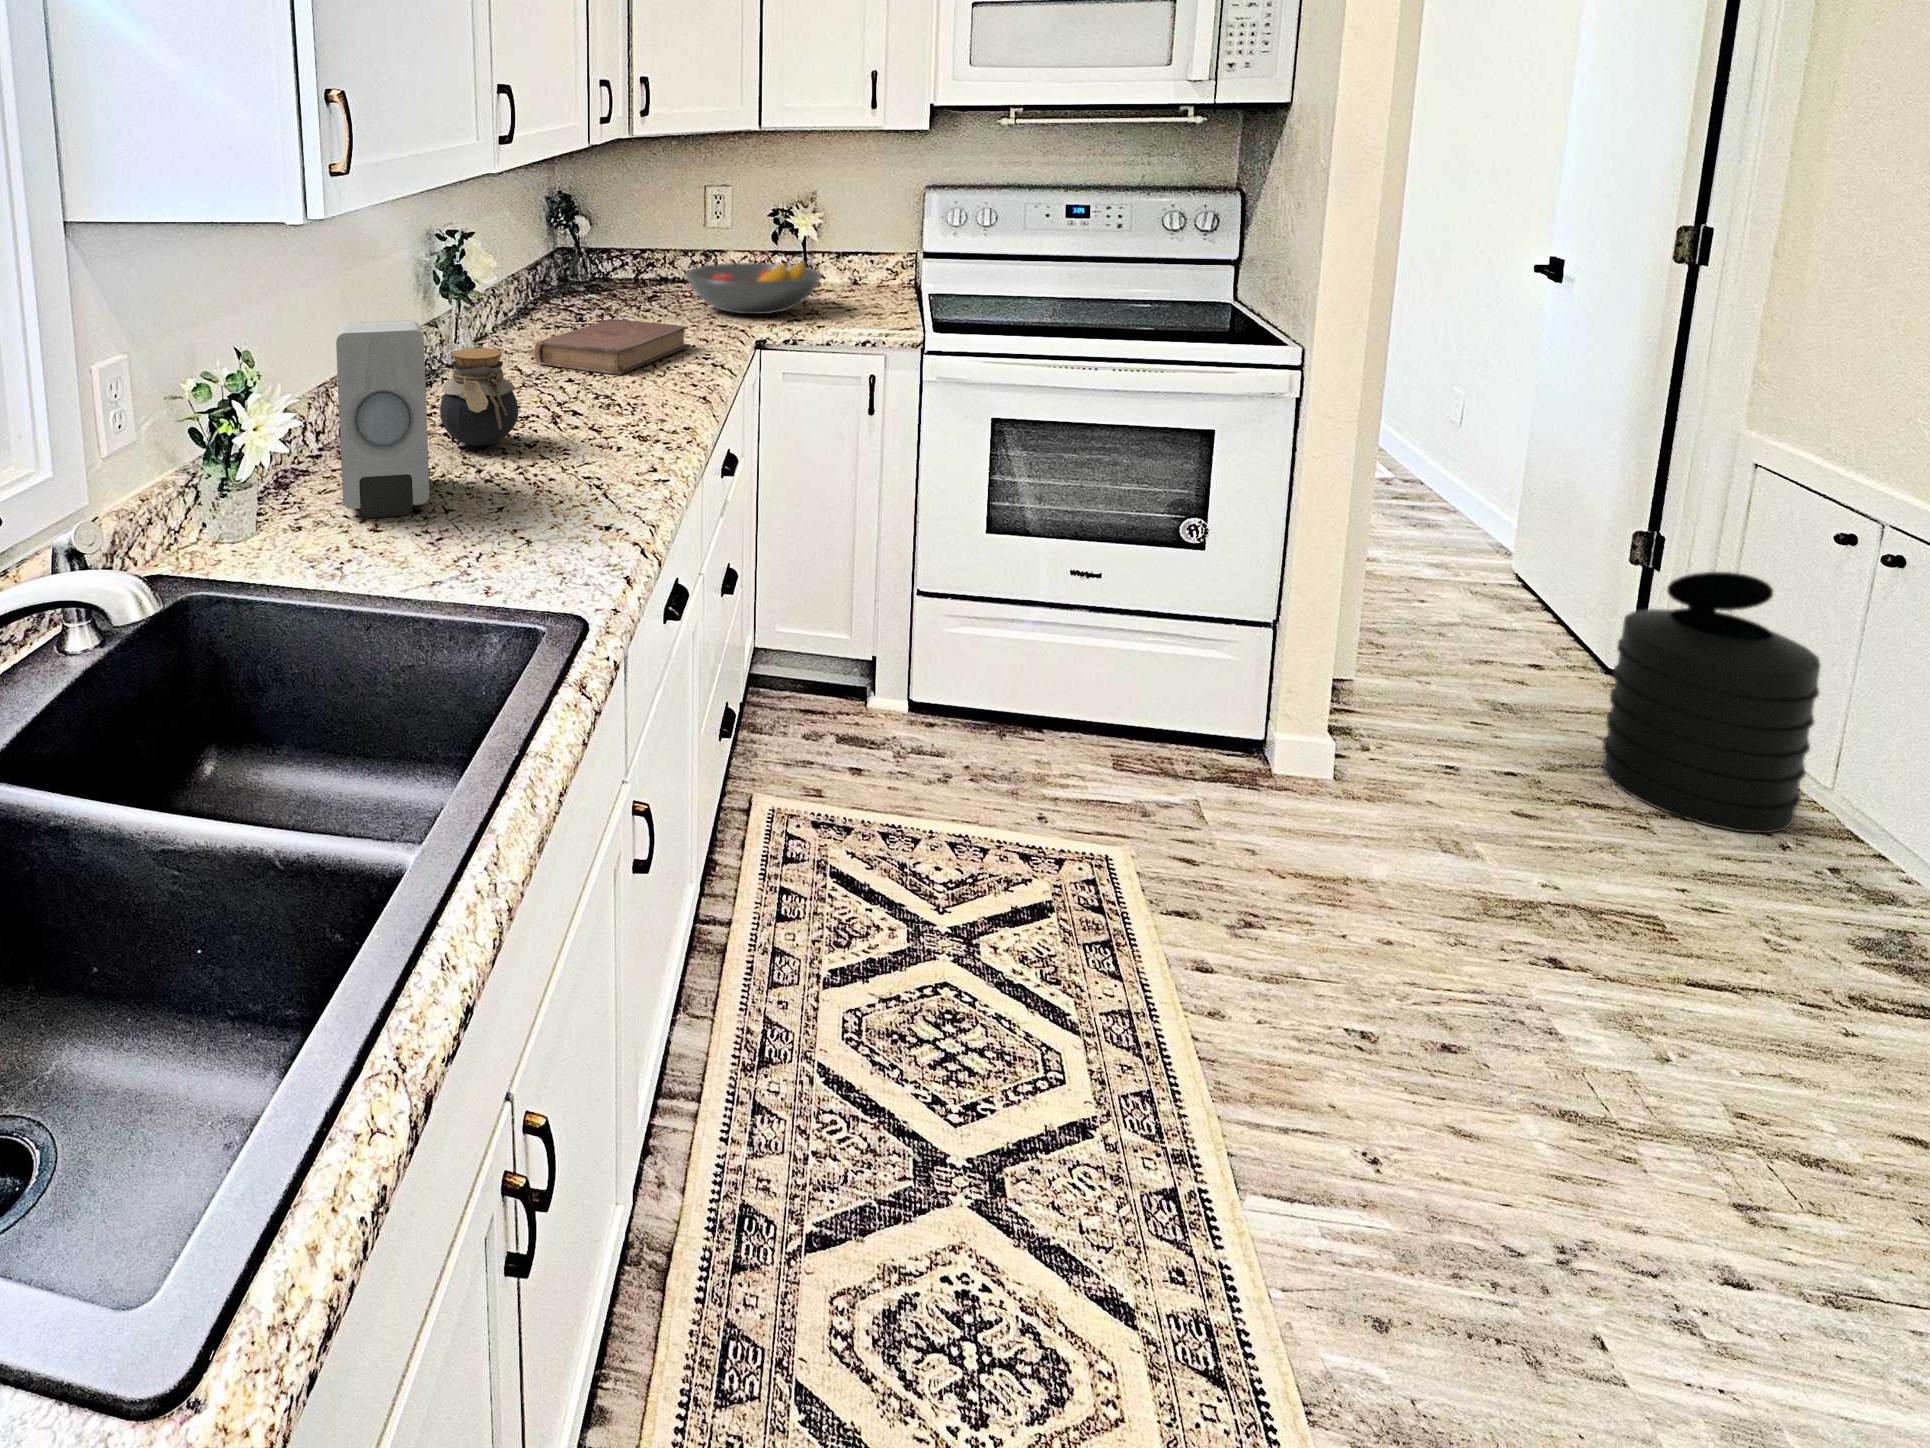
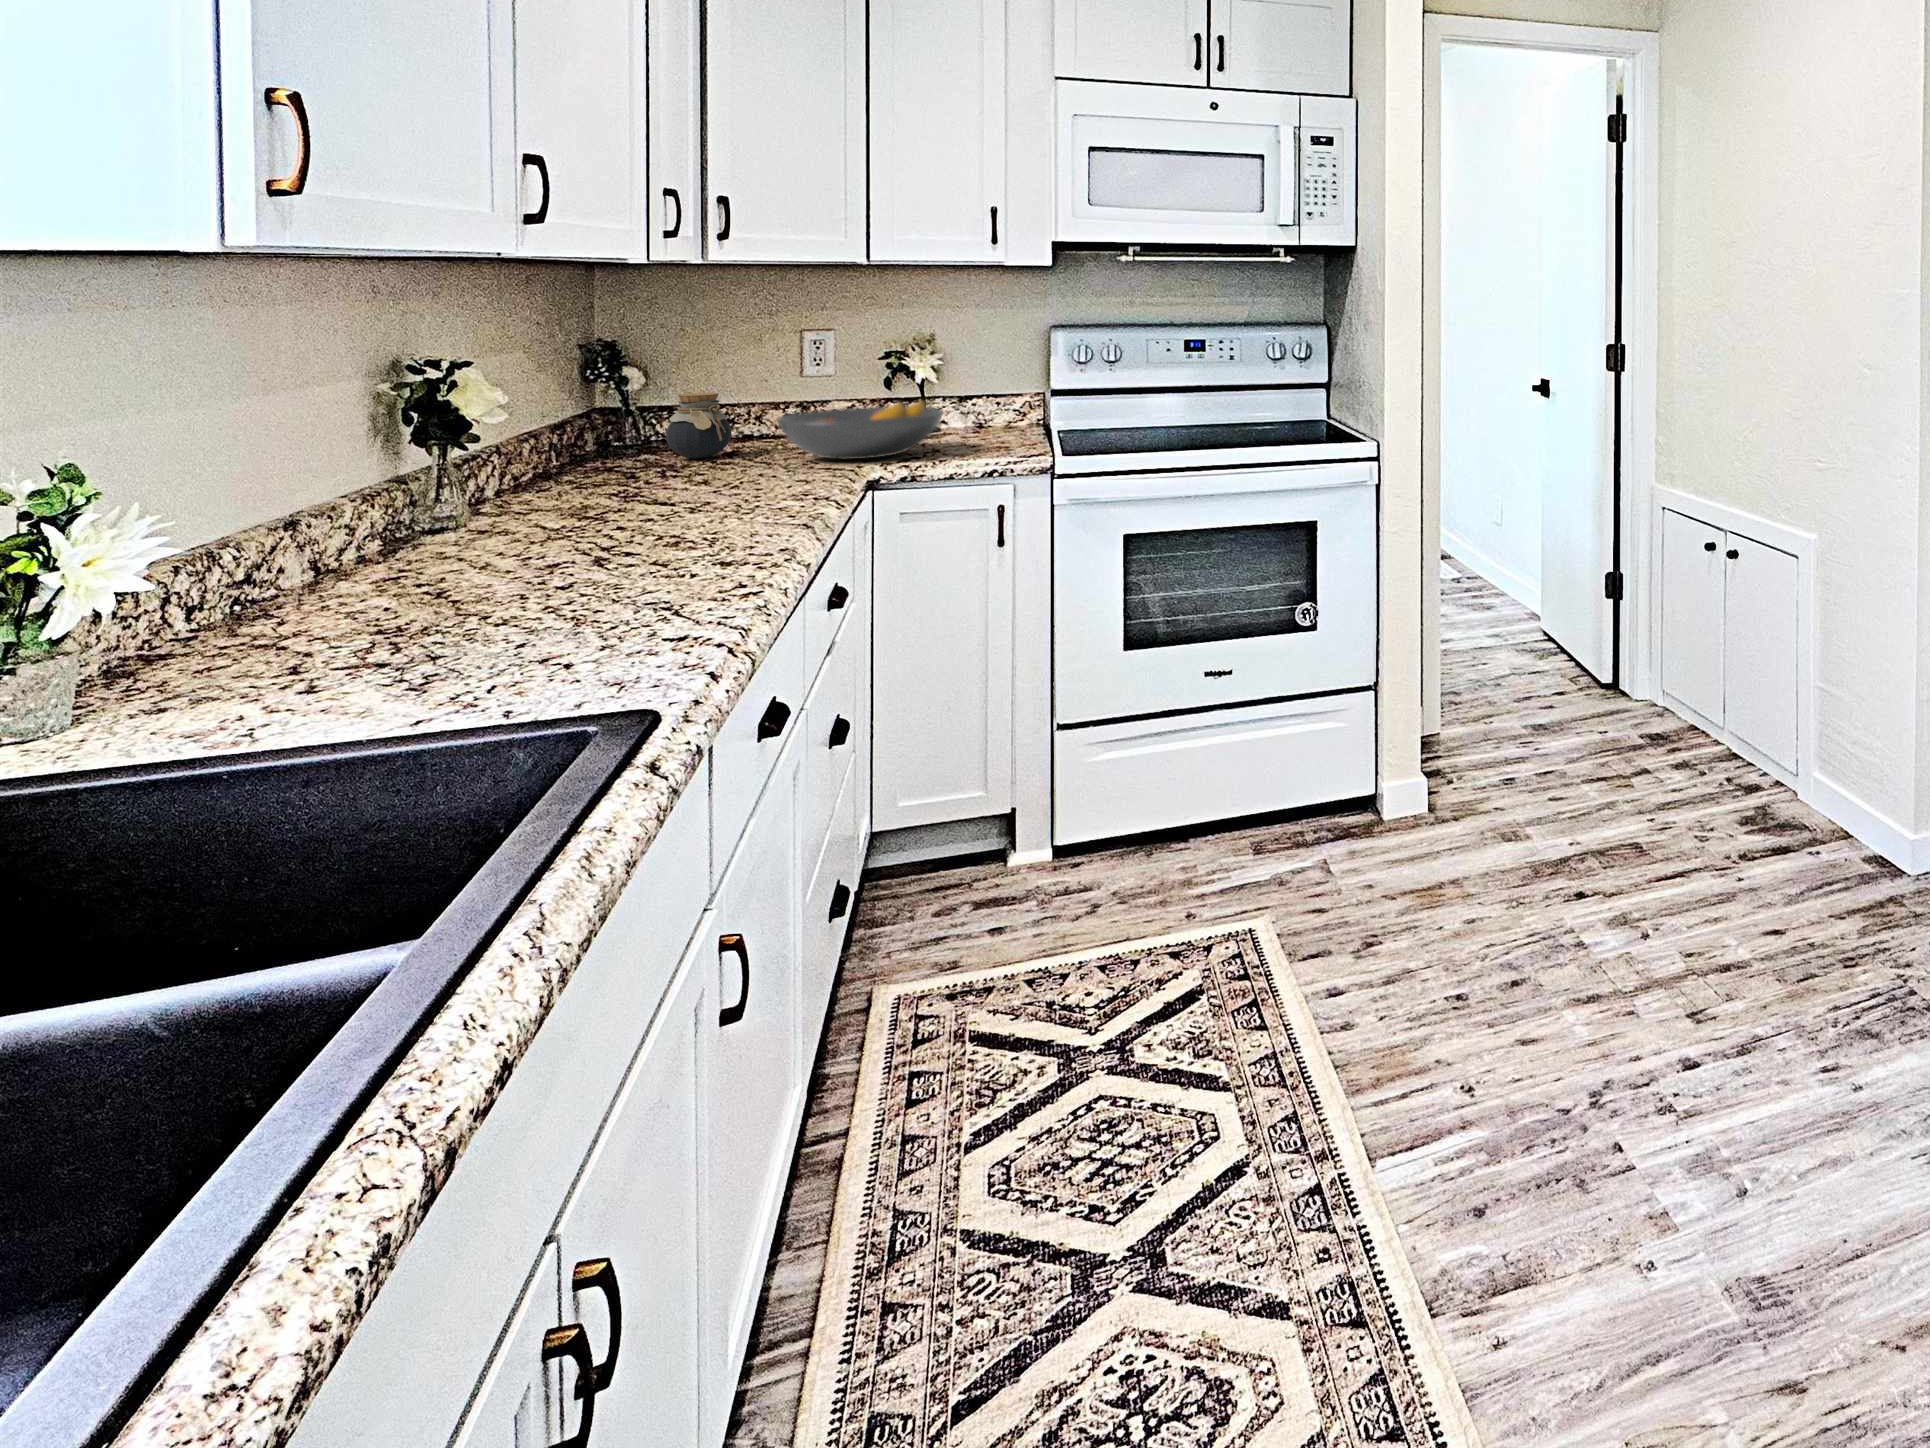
book: present [534,319,691,375] -> none [562,466,785,521]
soap dispenser: present [336,320,429,518] -> none [245,428,405,682]
jar: present [440,348,518,446] -> present [666,393,732,459]
trash can: present [1603,572,1820,833] -> none [1601,581,1708,773]

